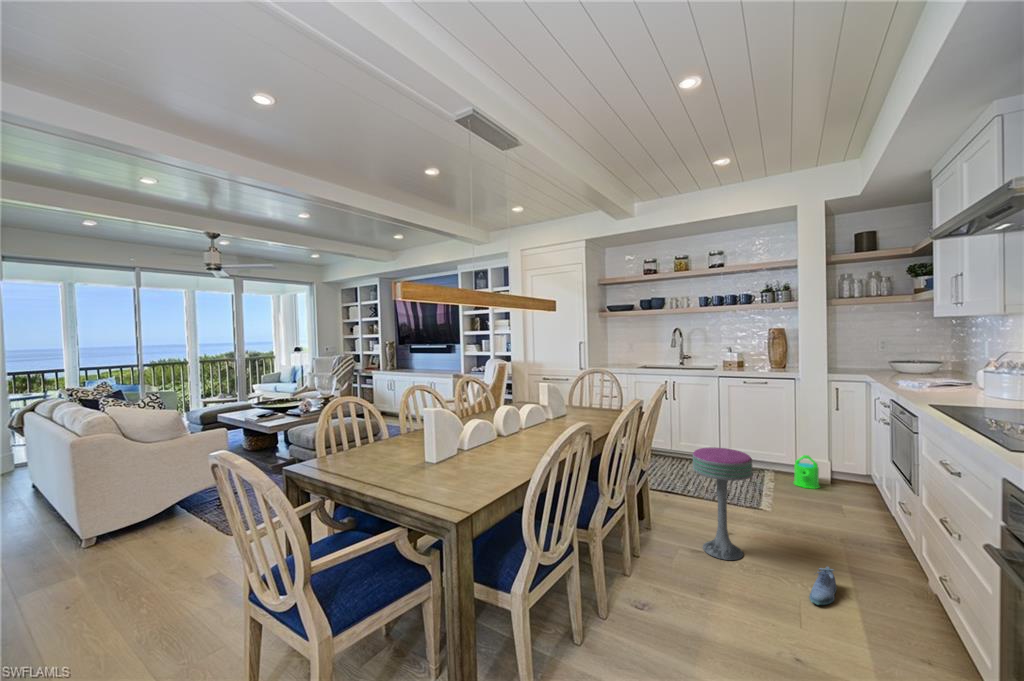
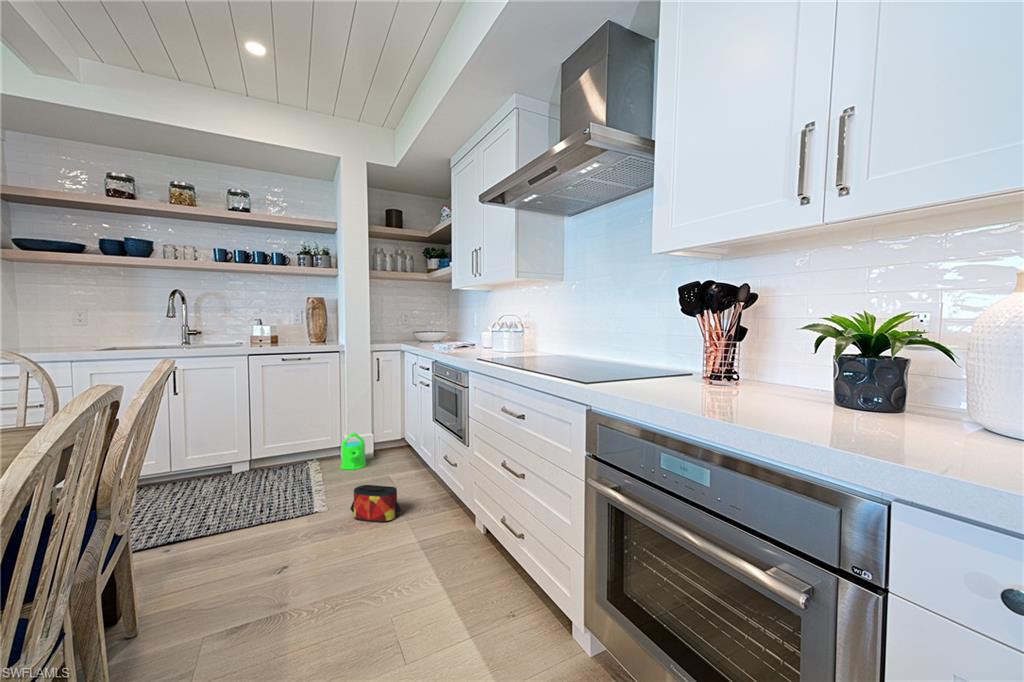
bar stool: present [693,447,752,560] -> none [227,447,326,629]
bag: none [788,499,835,537] -> present [350,485,401,522]
shoe: present [809,567,837,605] -> none [410,561,434,623]

